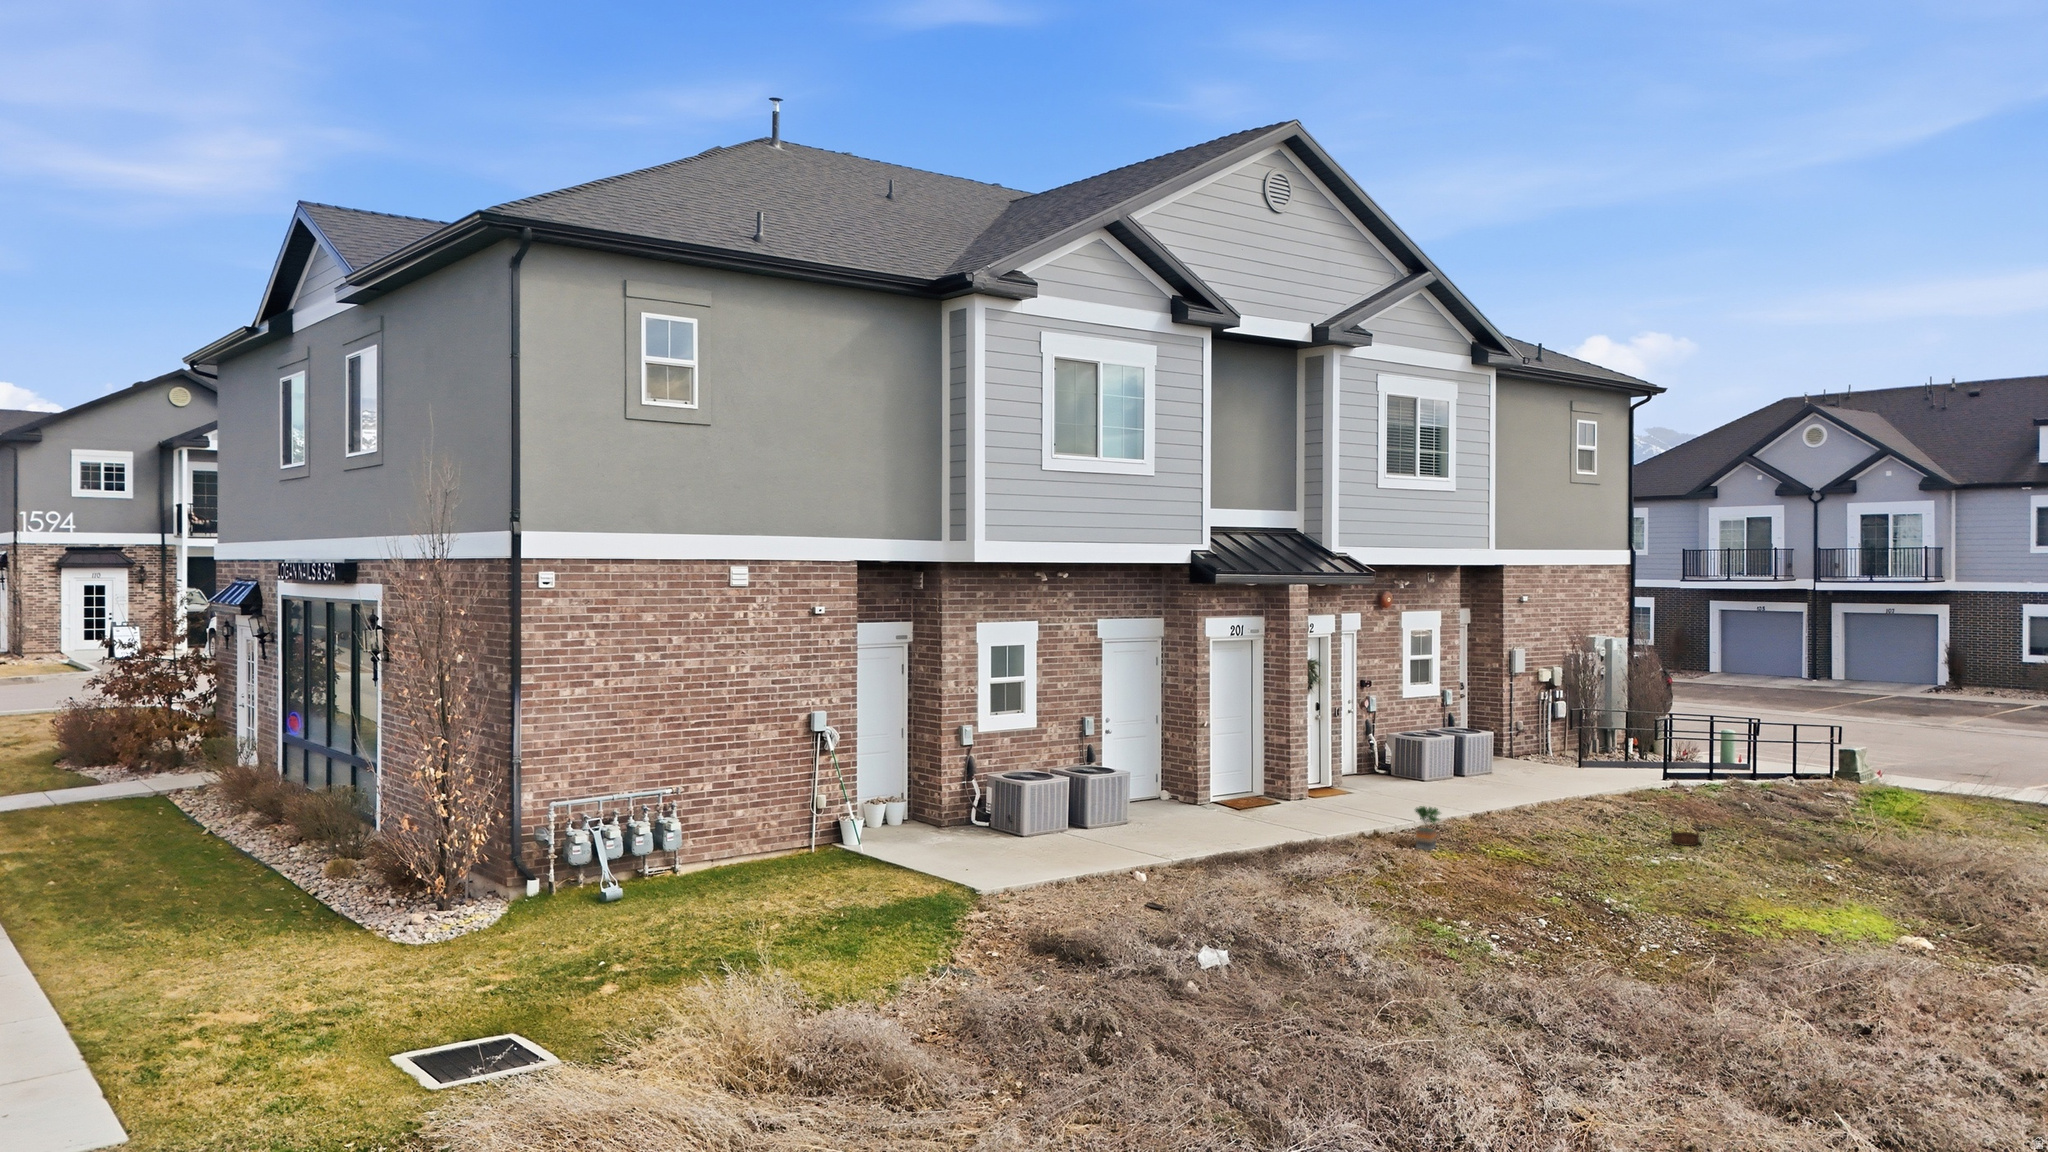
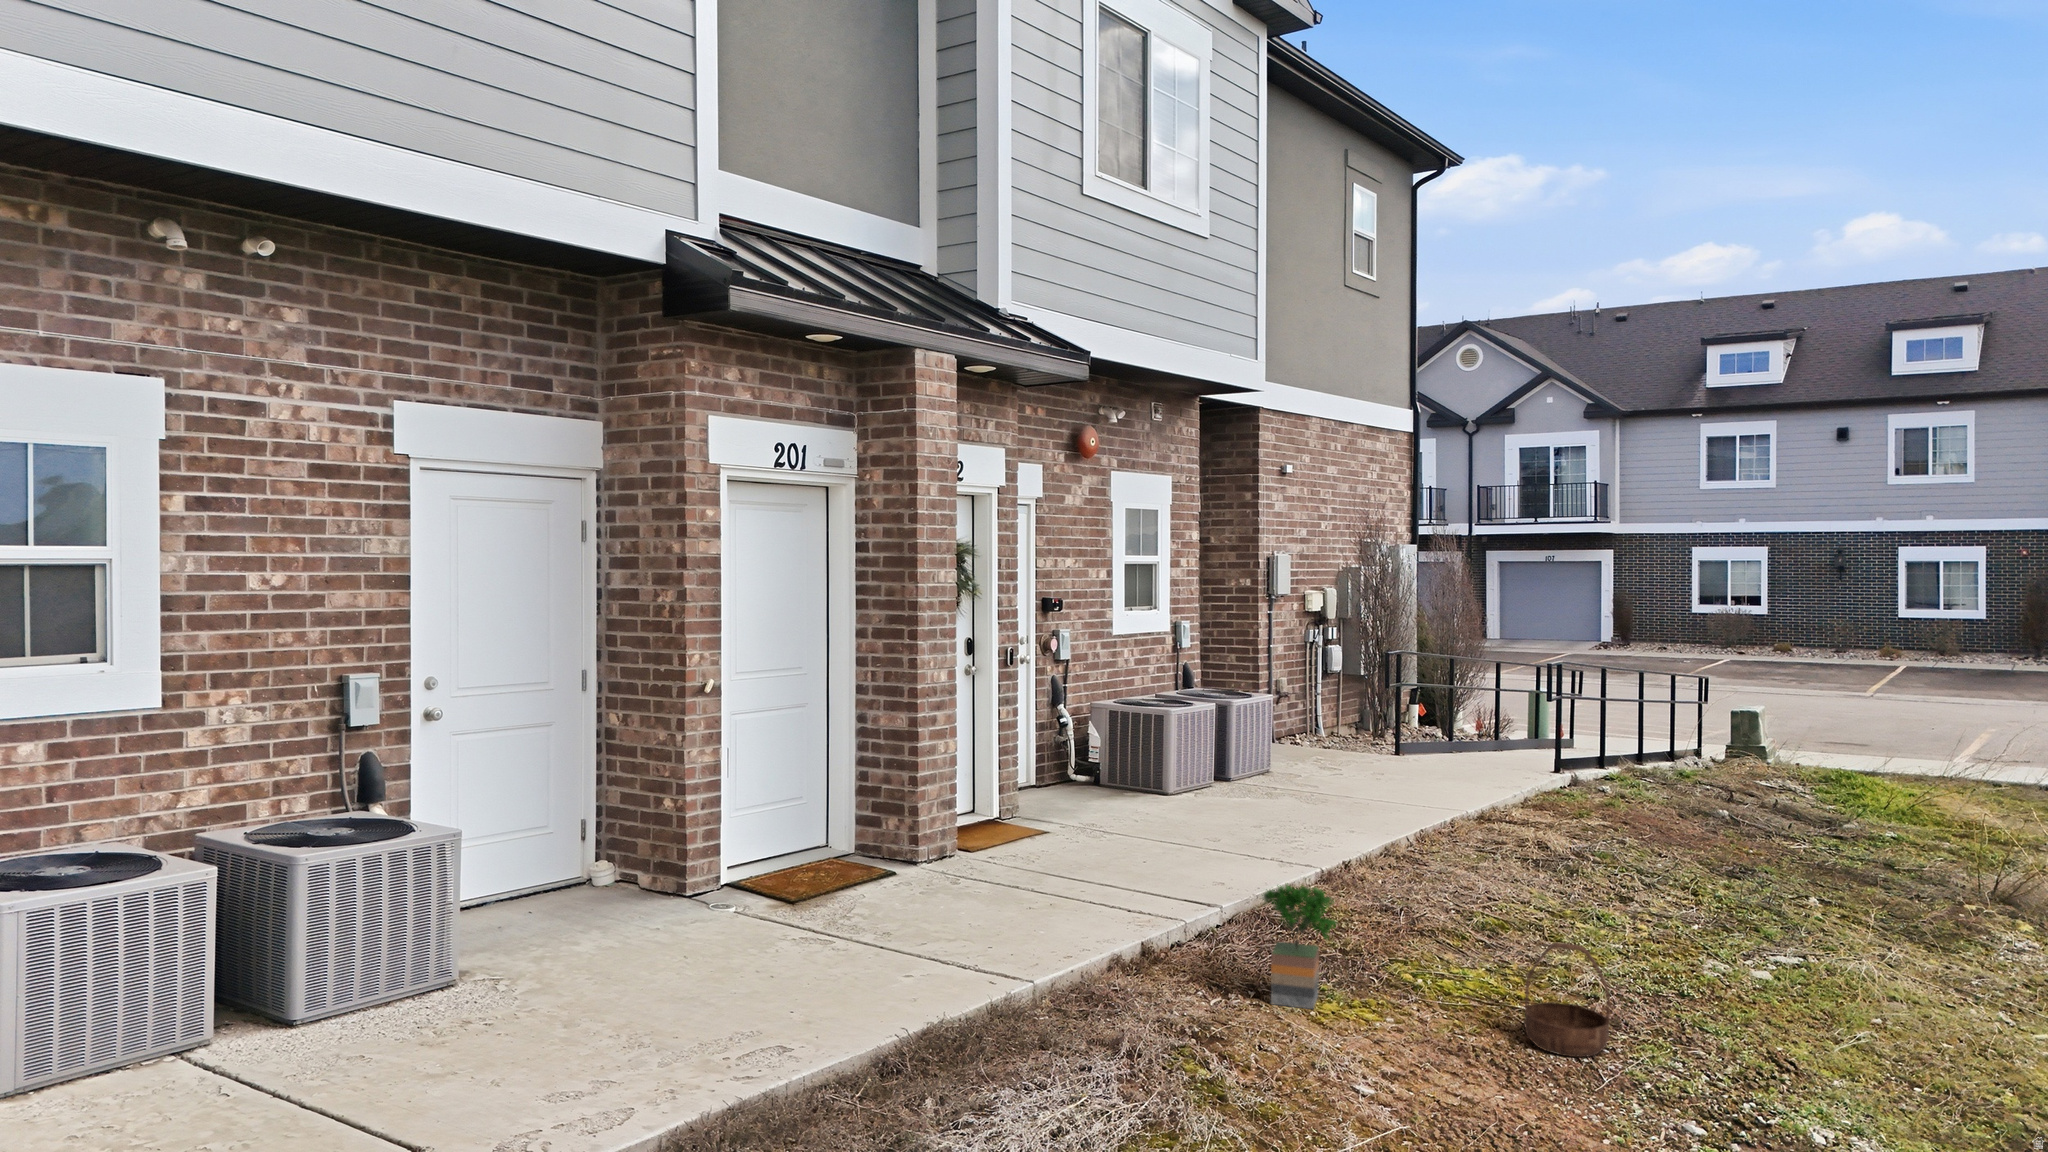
basket: present [1671,812,1699,846] -> present [1525,942,1610,1057]

